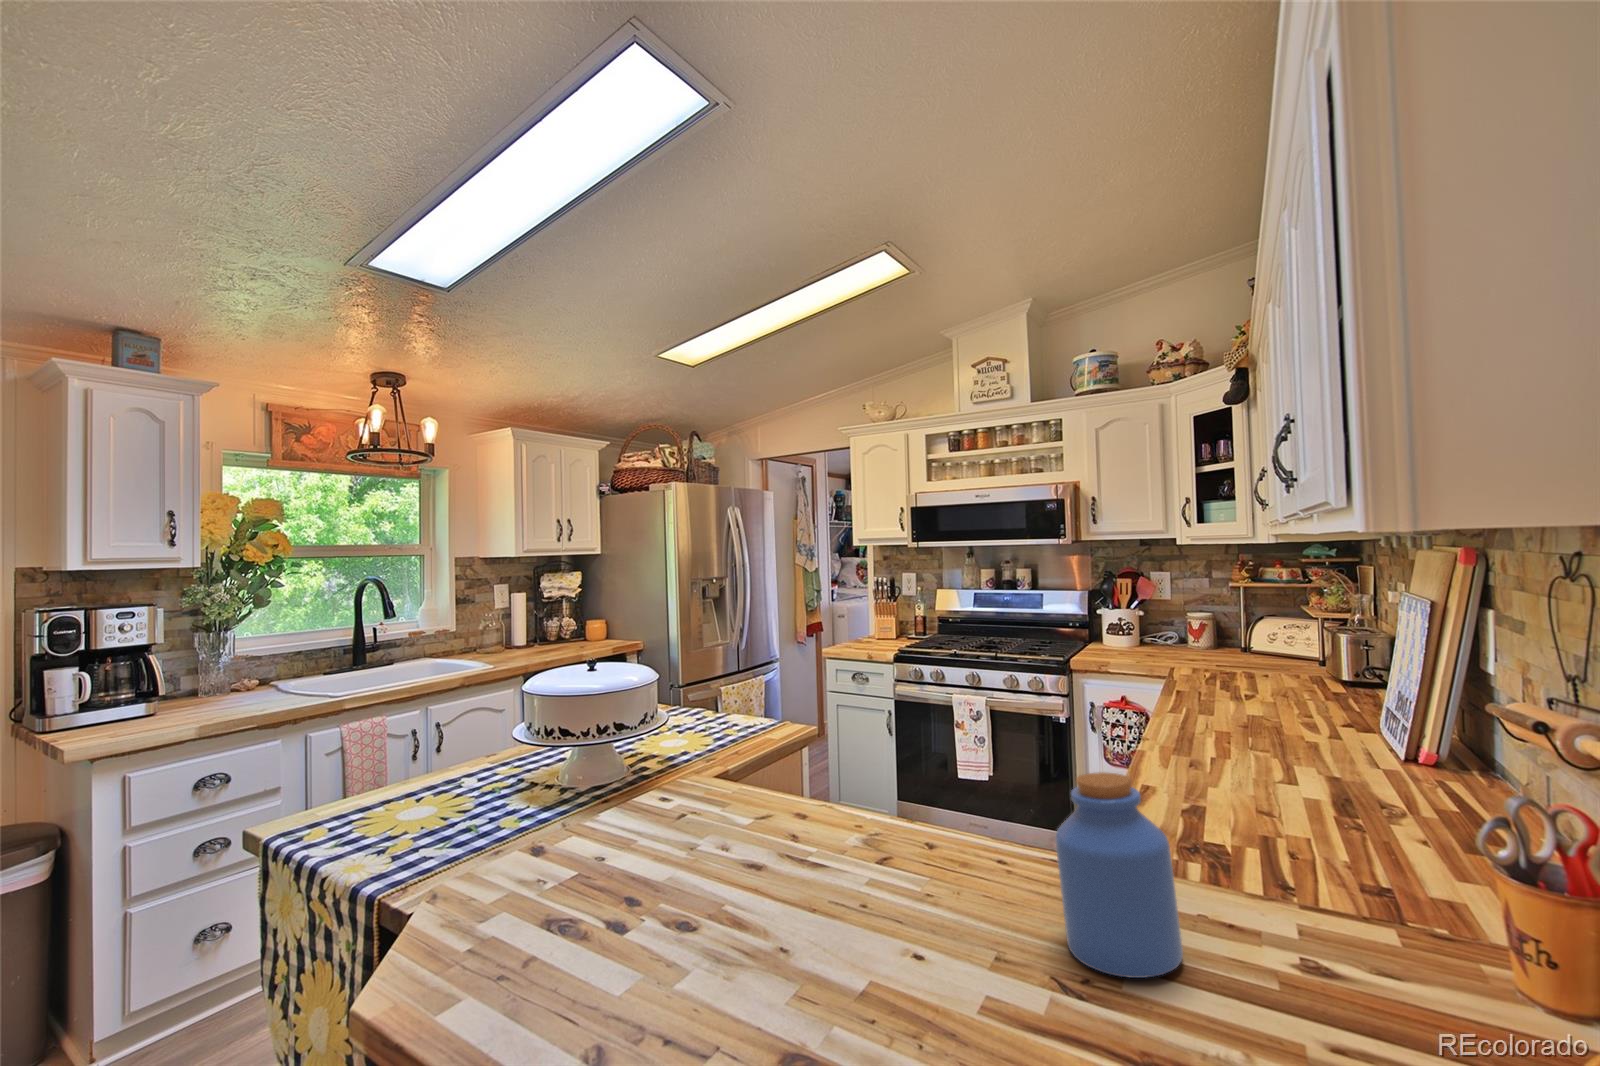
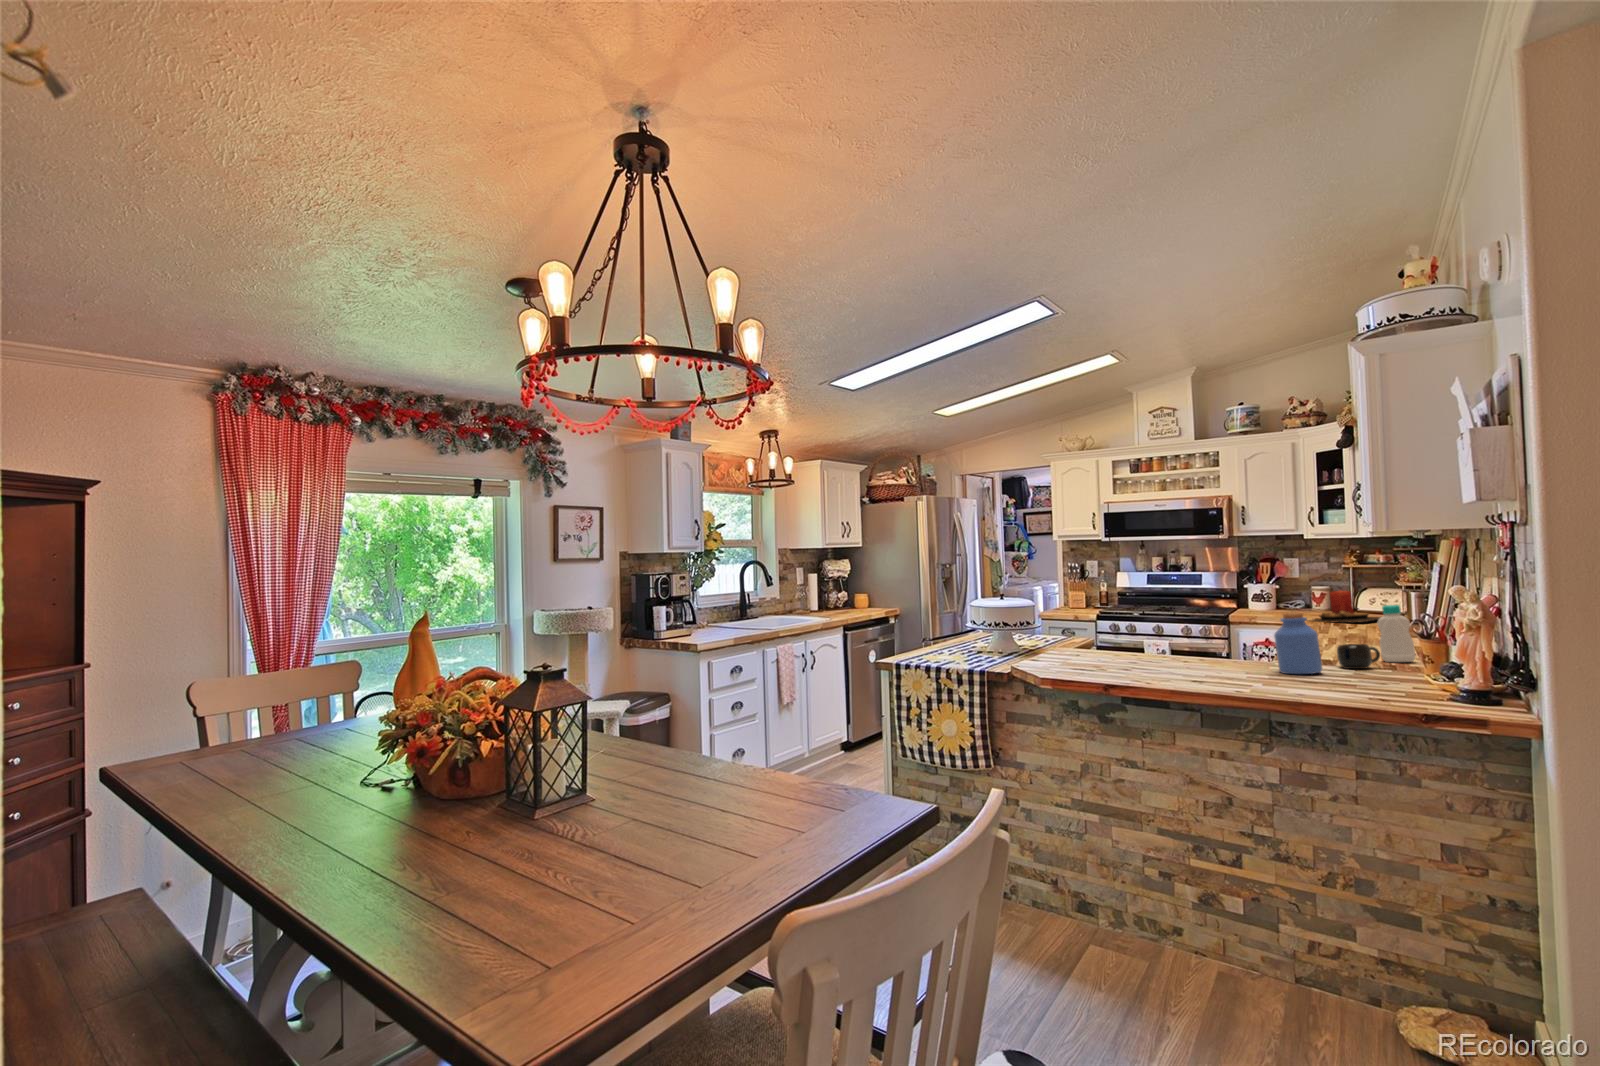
candle: none [1168,626,1307,683] -> present [1311,591,1381,622]
bottle: none [1318,722,1413,877] -> present [1378,605,1415,662]
mug: none [1223,839,1336,928] -> present [1337,644,1380,669]

